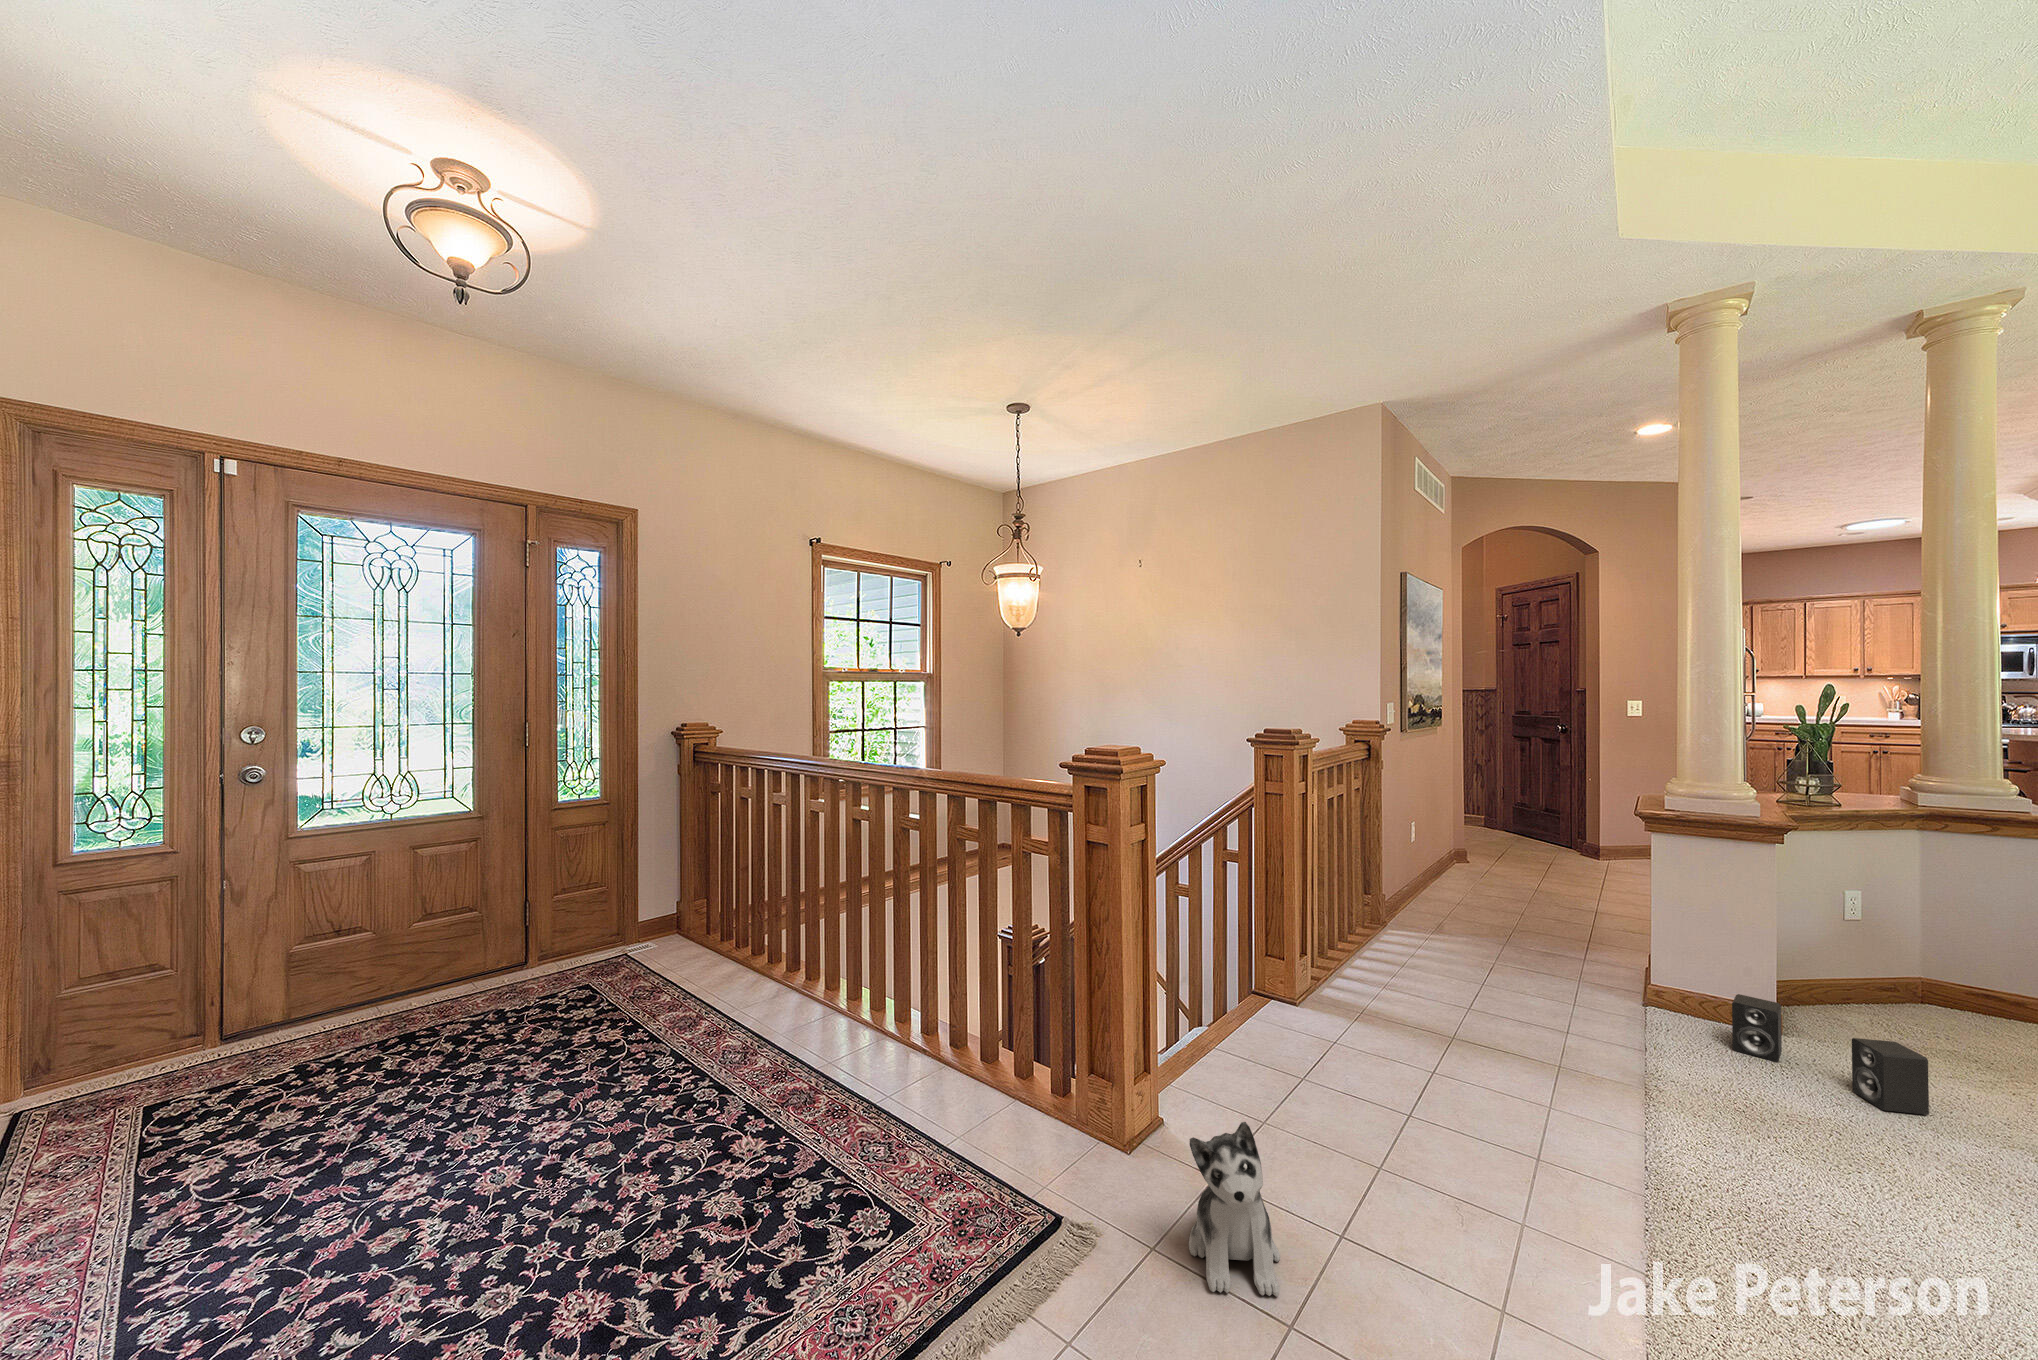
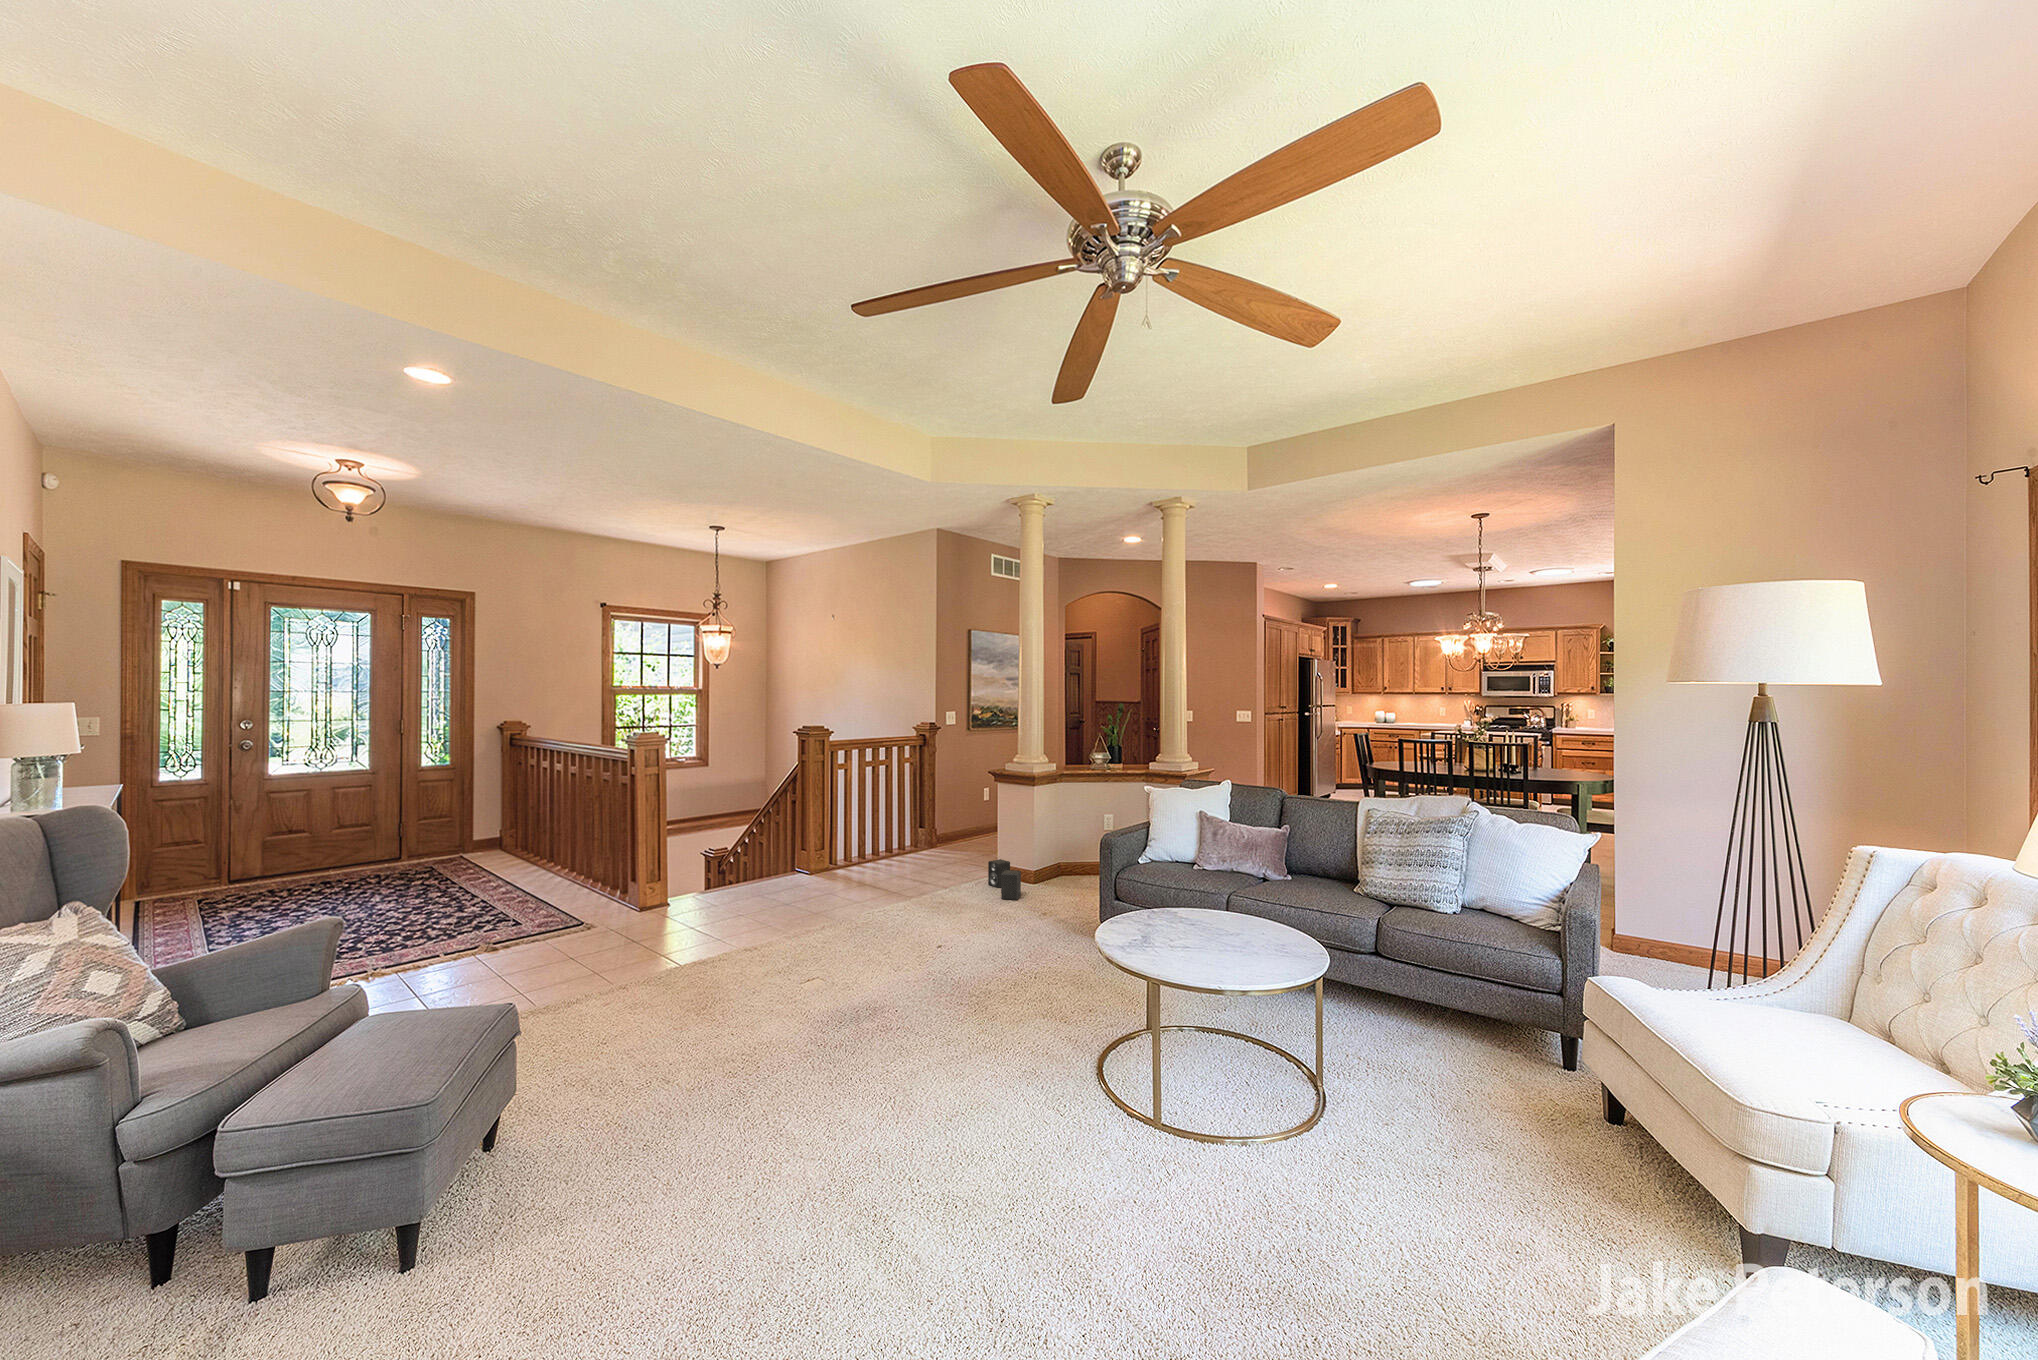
plush toy: present [1189,1122,1281,1296] -> none [622,873,664,932]

